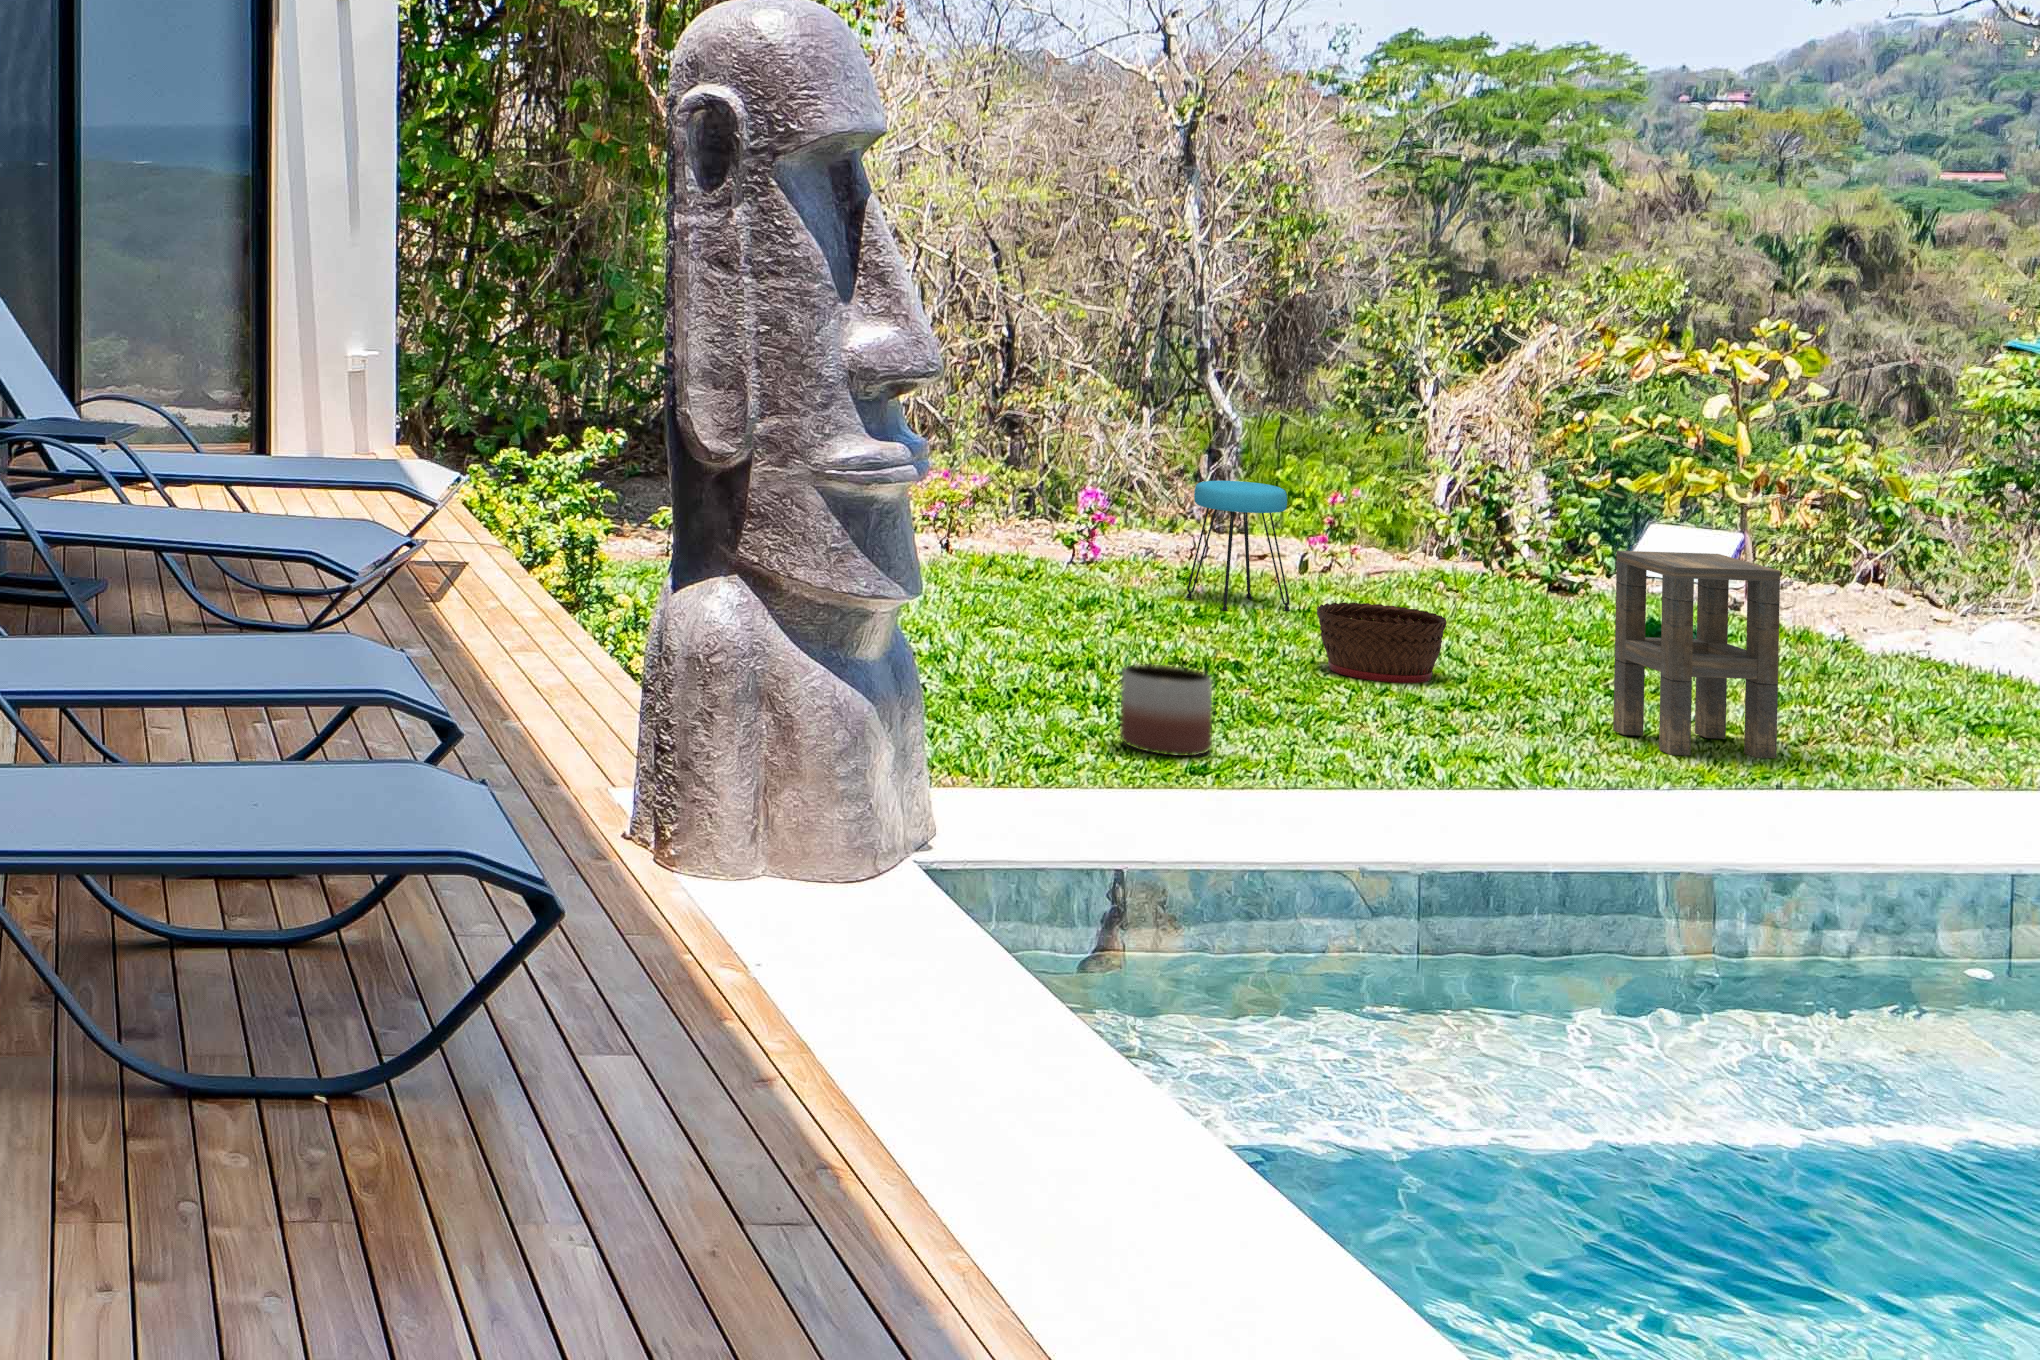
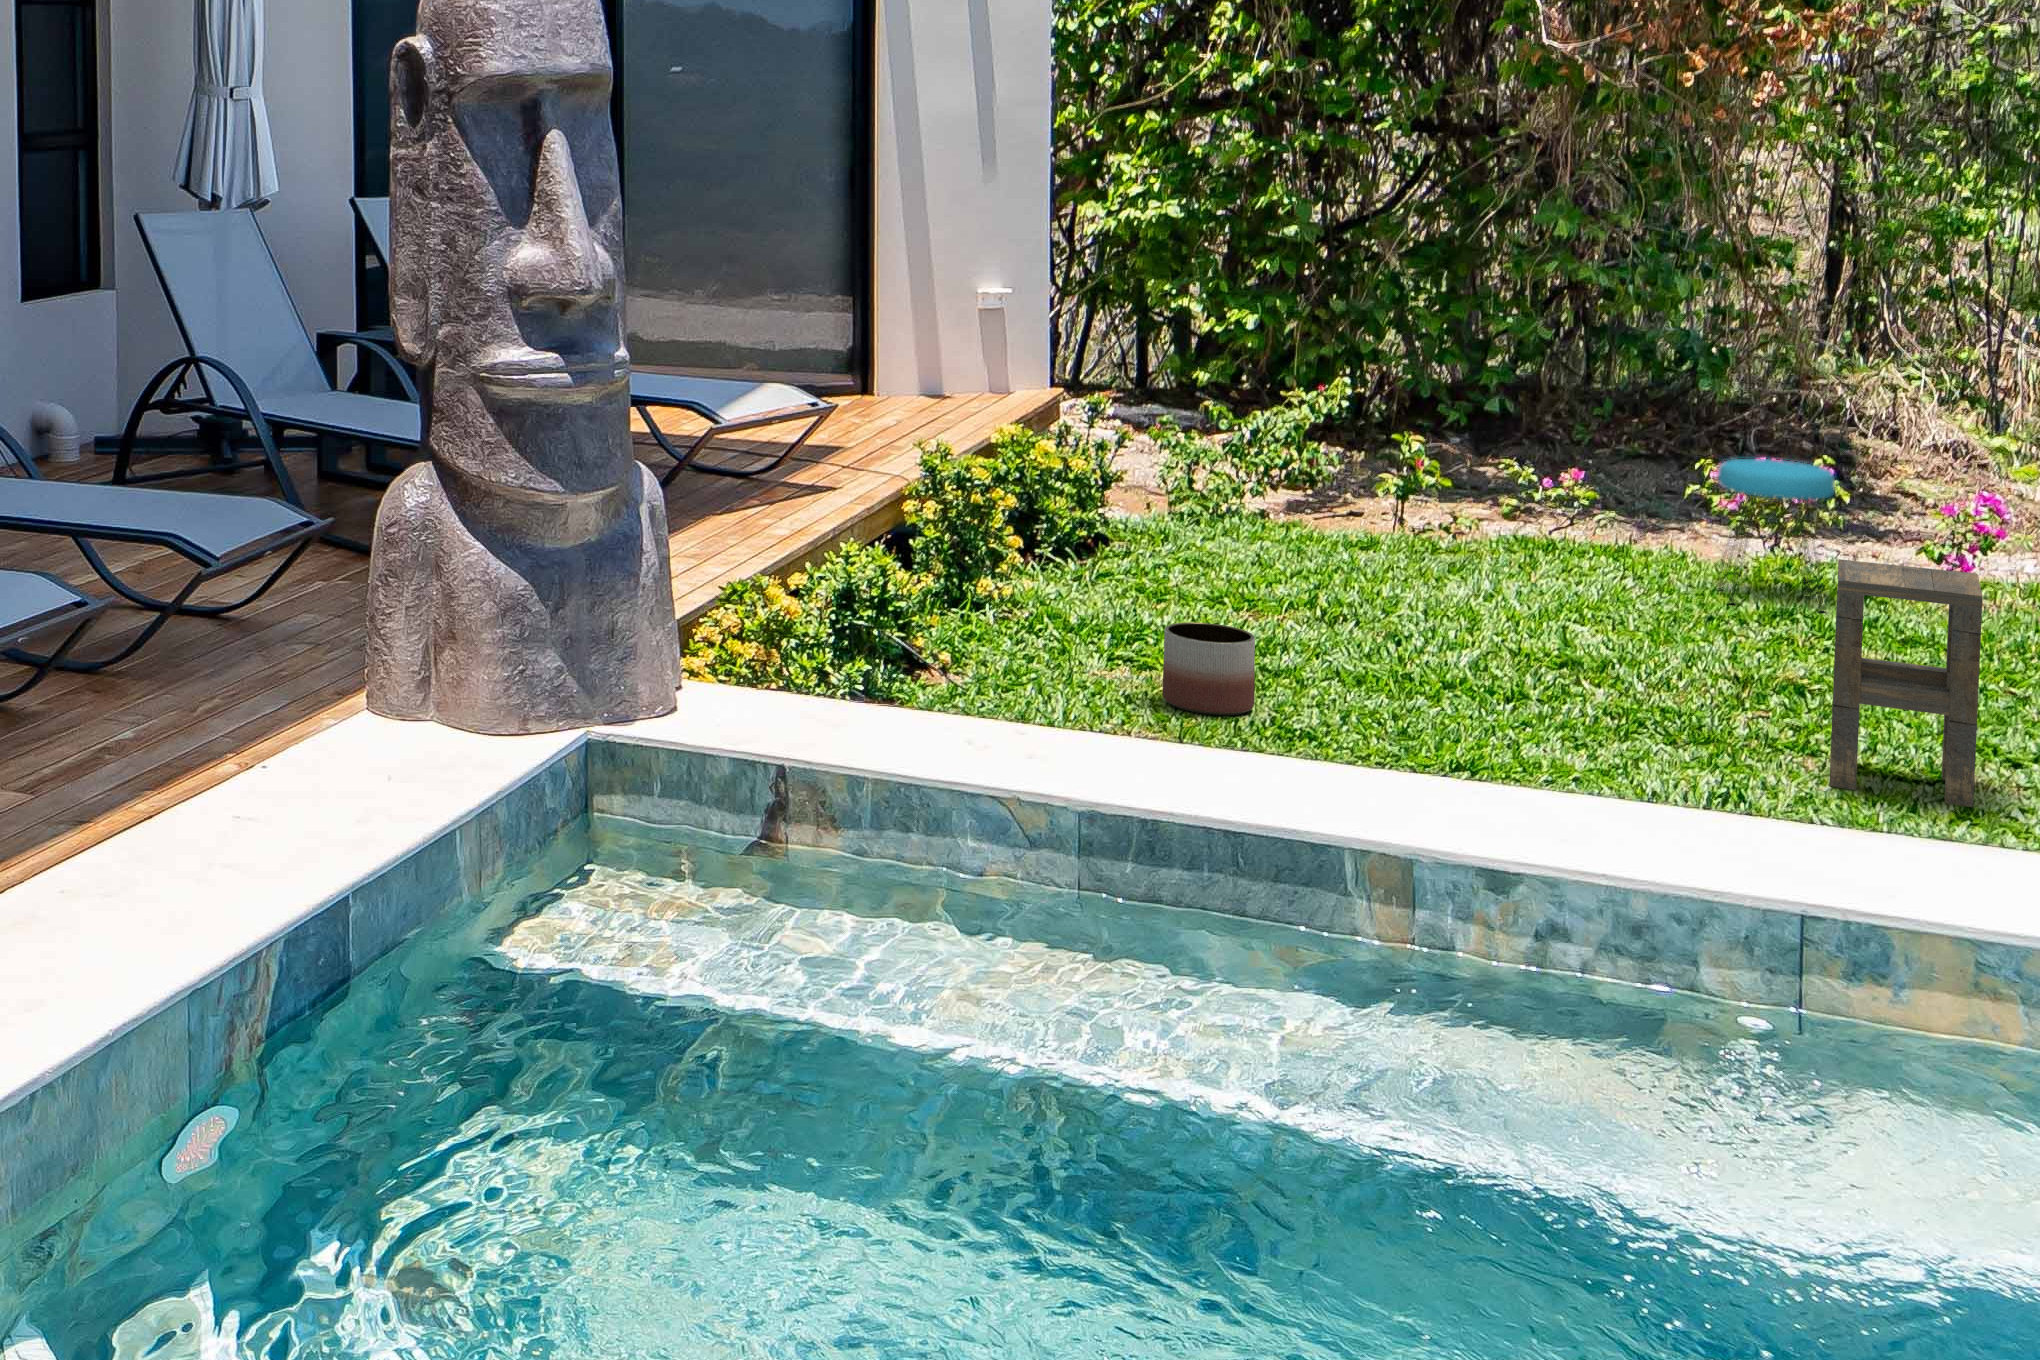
basket: present [1317,602,1446,683] -> none [1644,597,1798,692]

